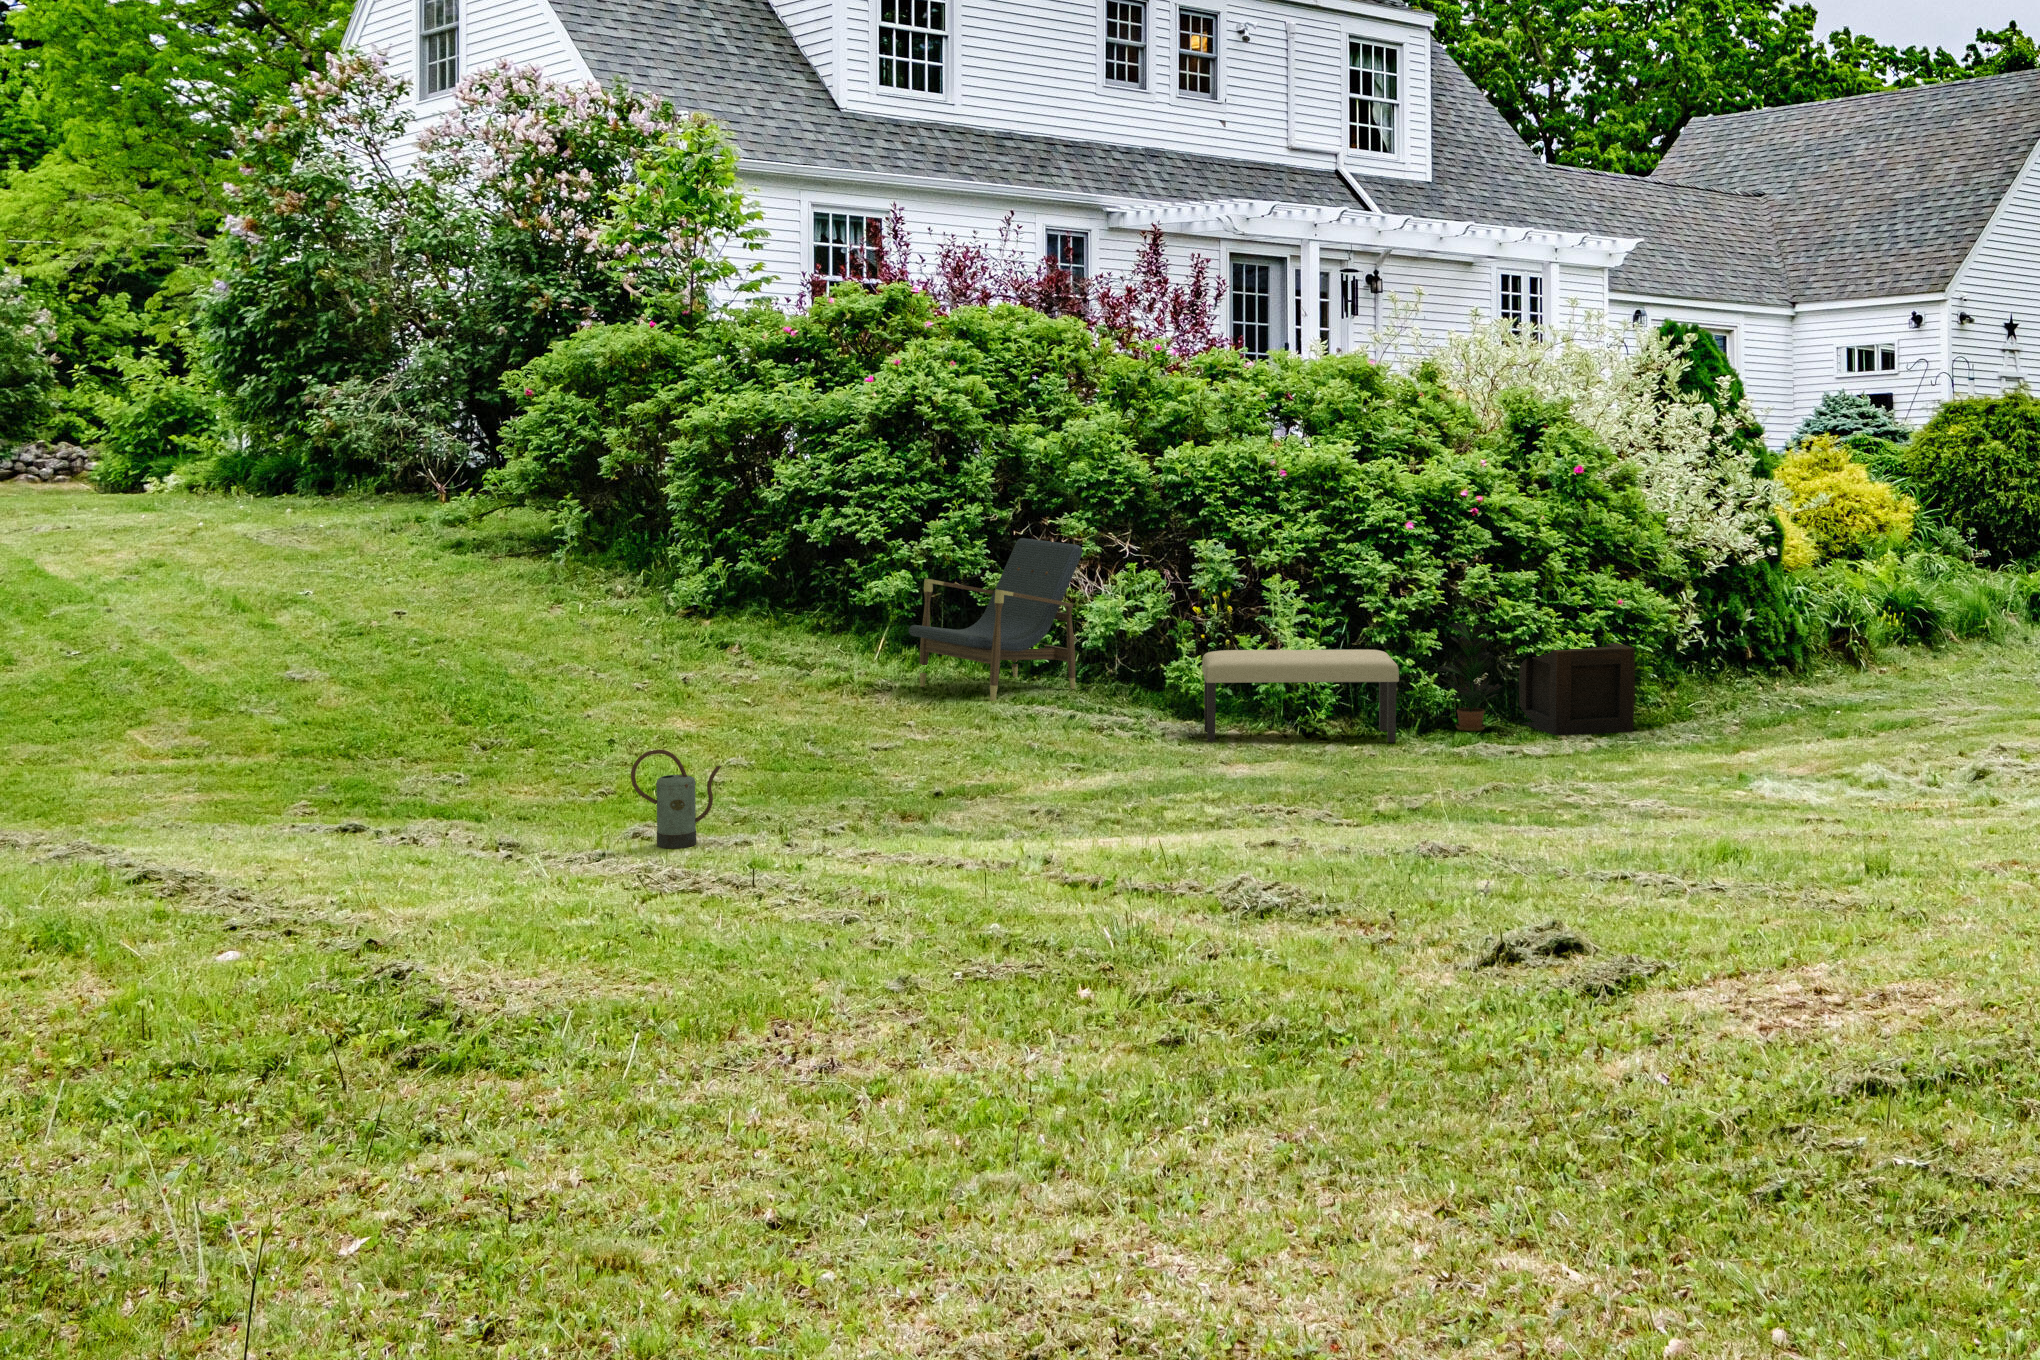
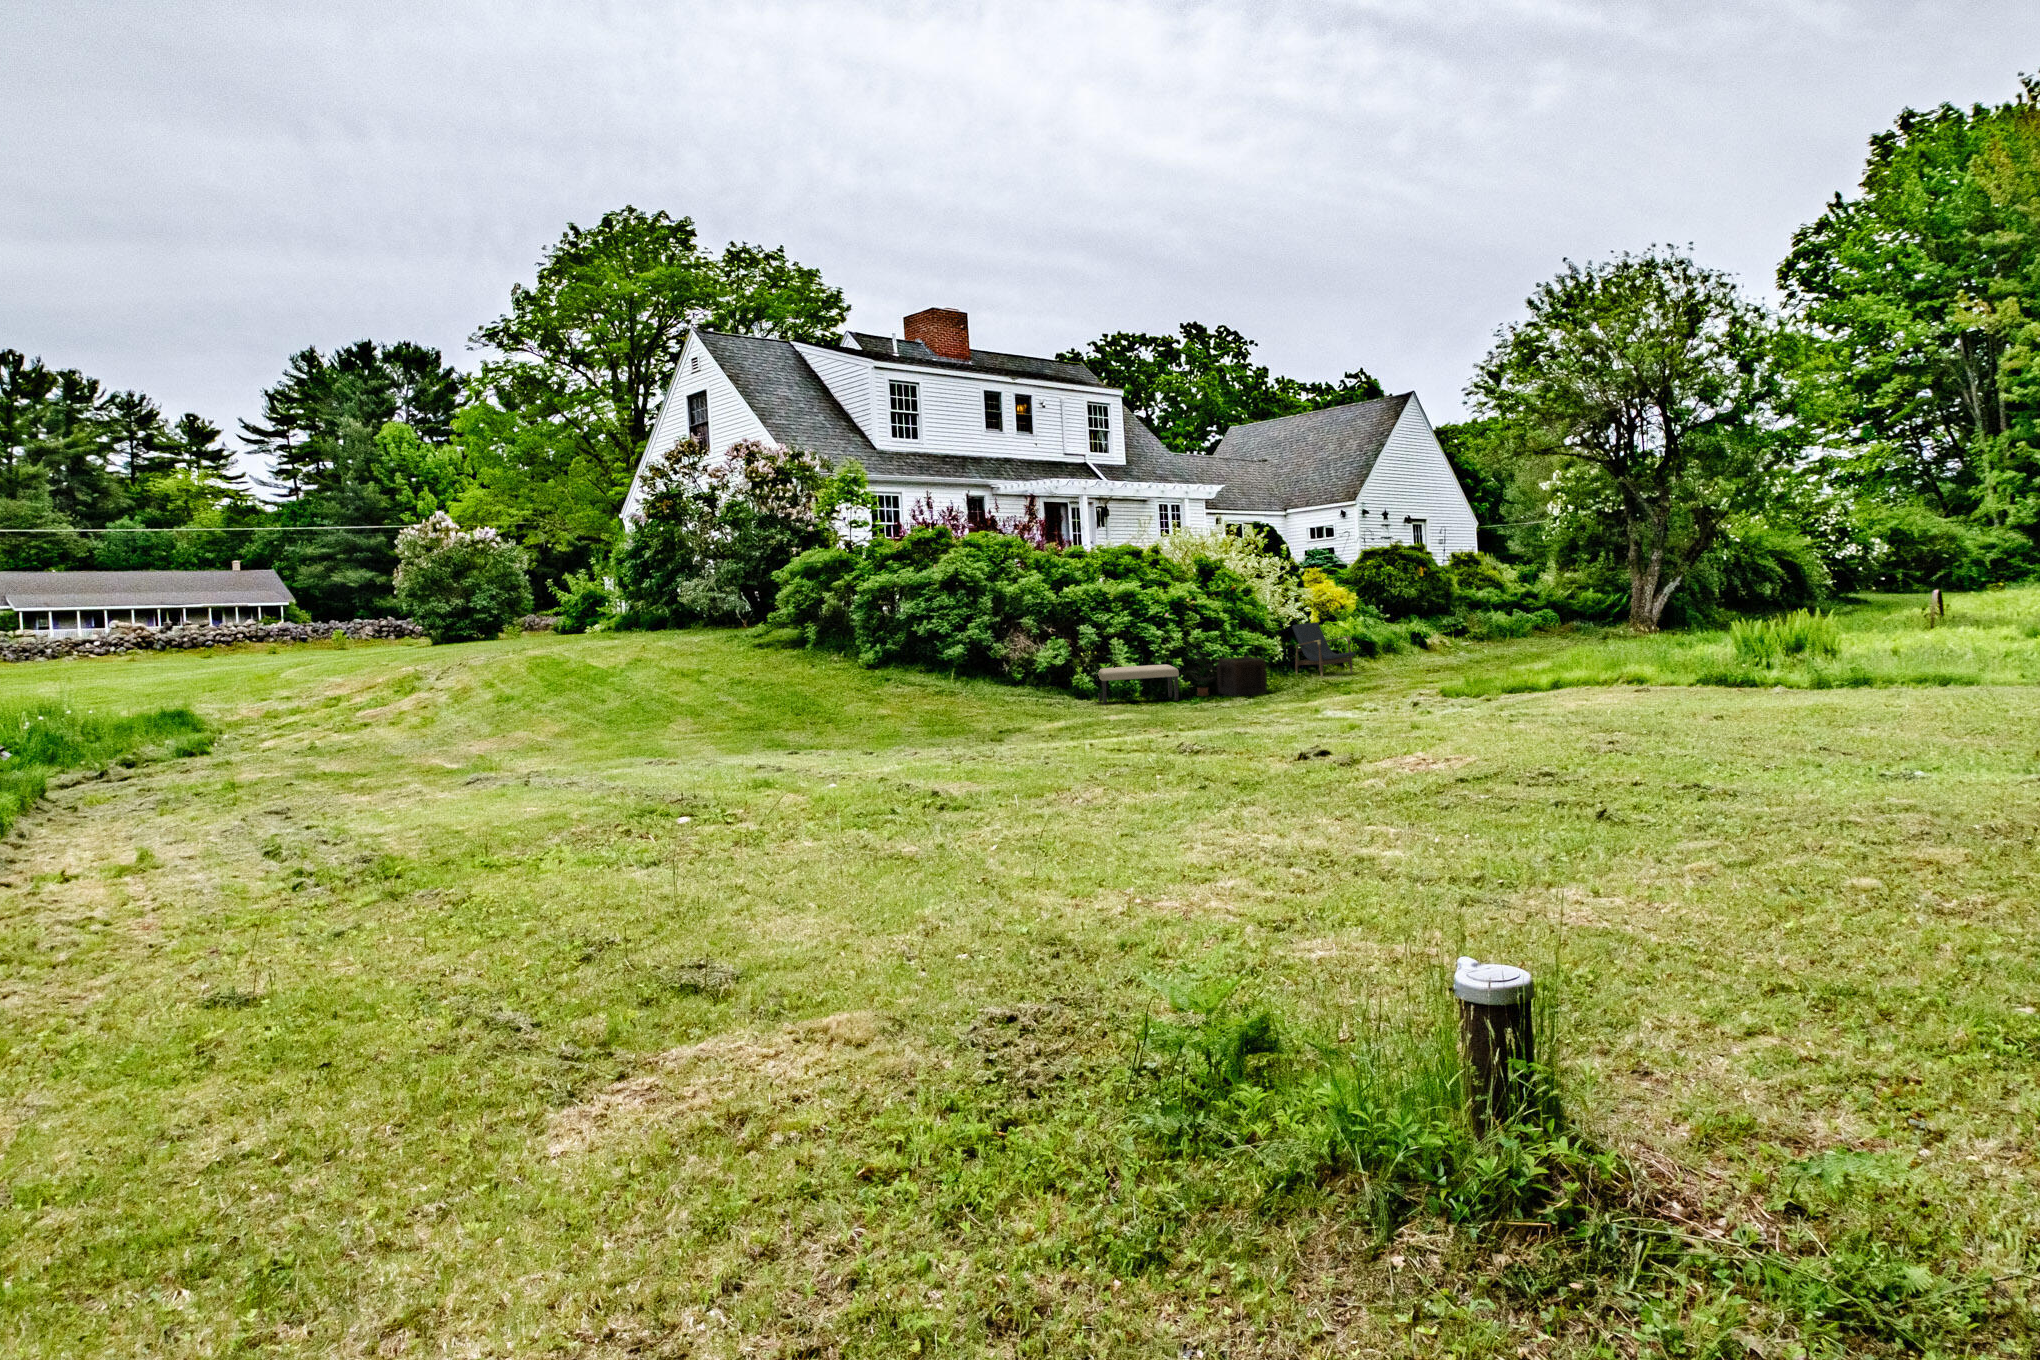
lounge chair: present [909,538,1082,701] -> present [1292,622,1355,678]
watering can: present [631,749,721,849] -> none [940,705,971,741]

